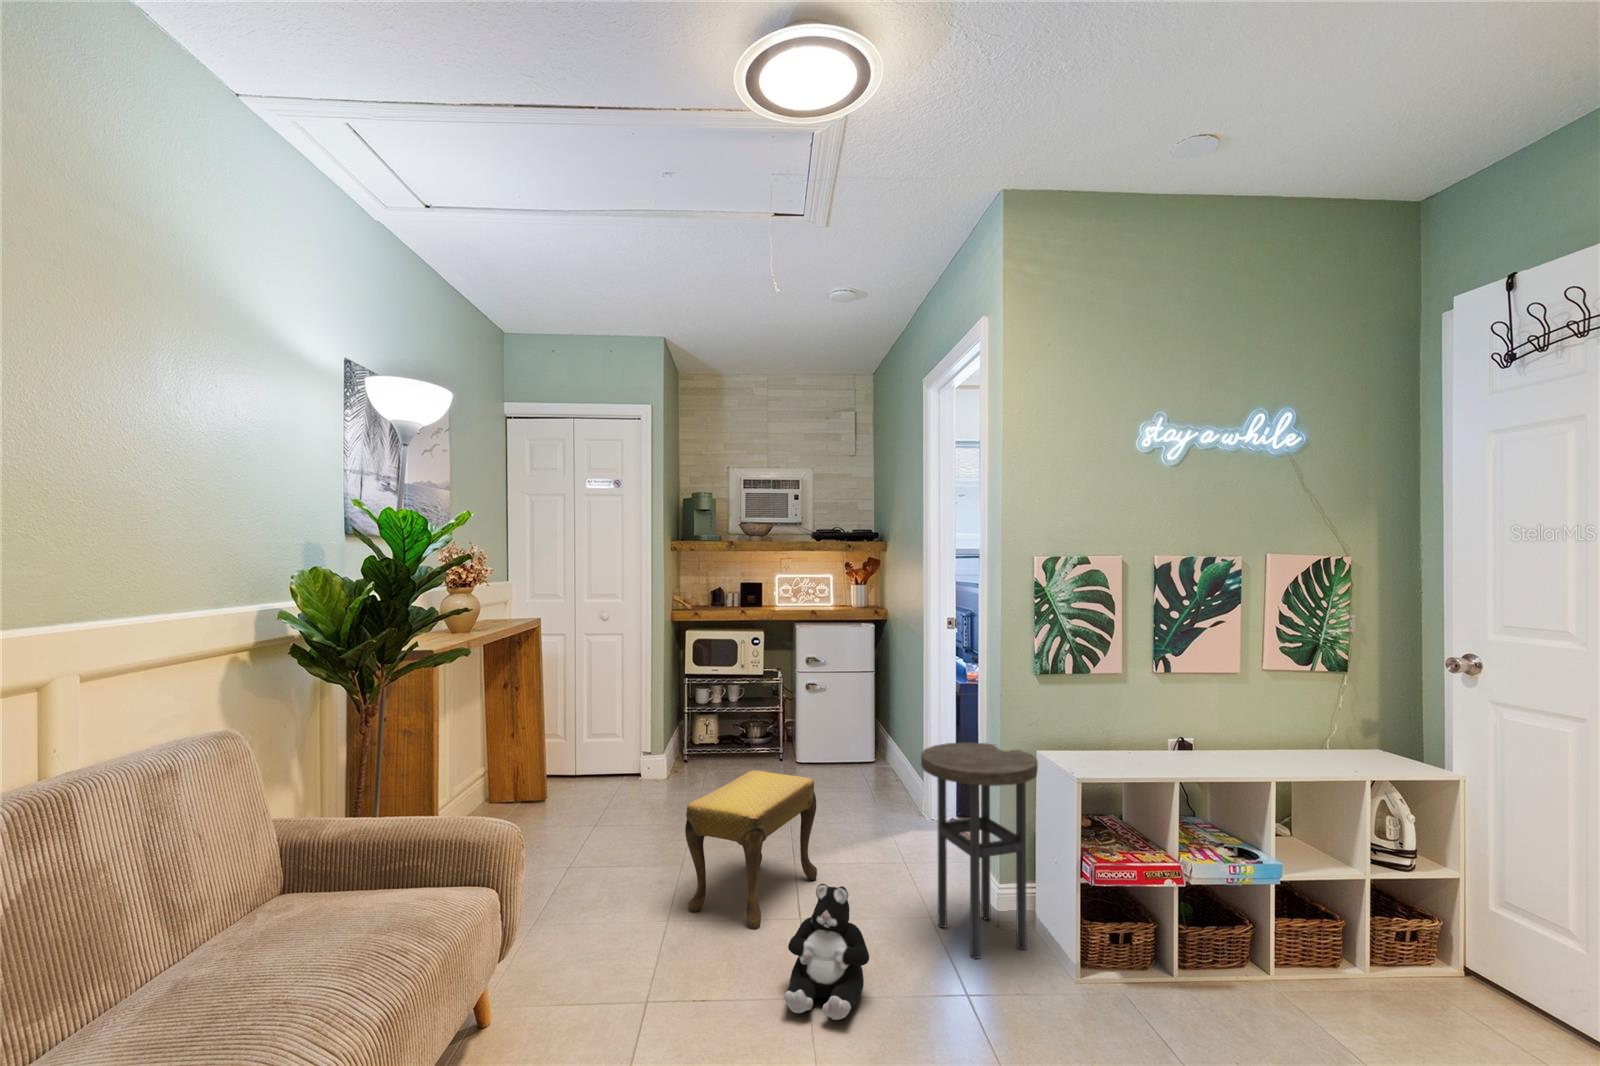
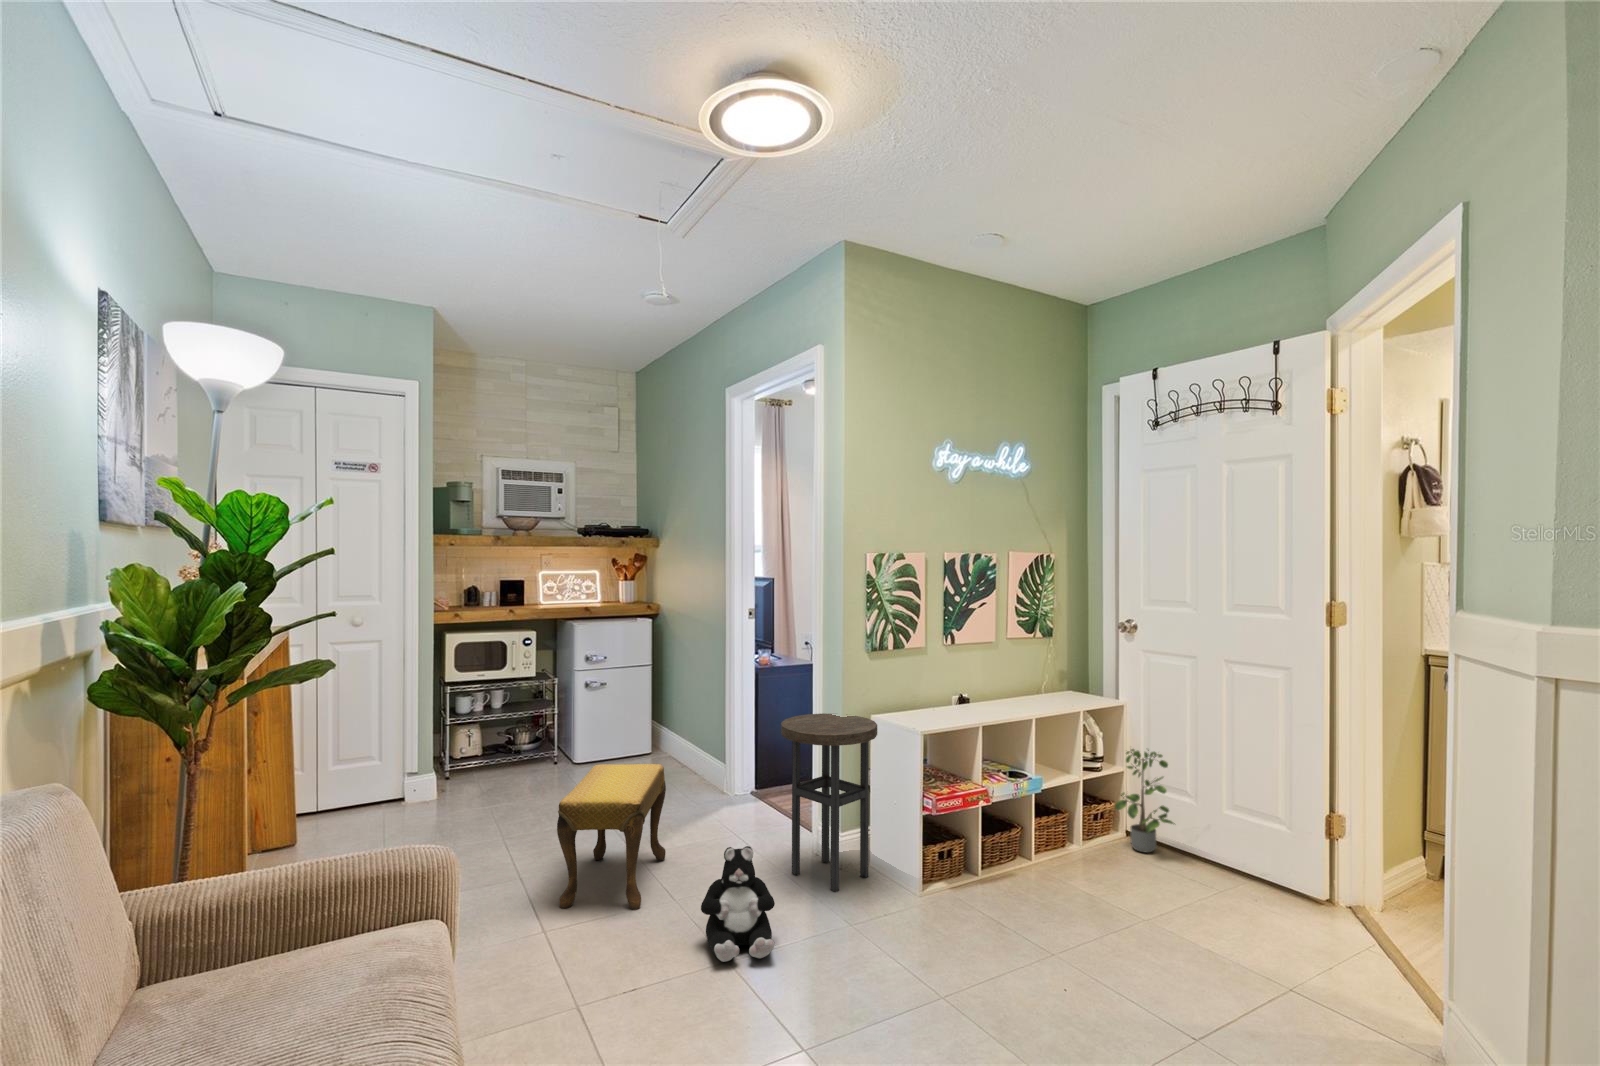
potted plant: none [1427,842,1533,1009] -> present [1115,749,1175,852]

